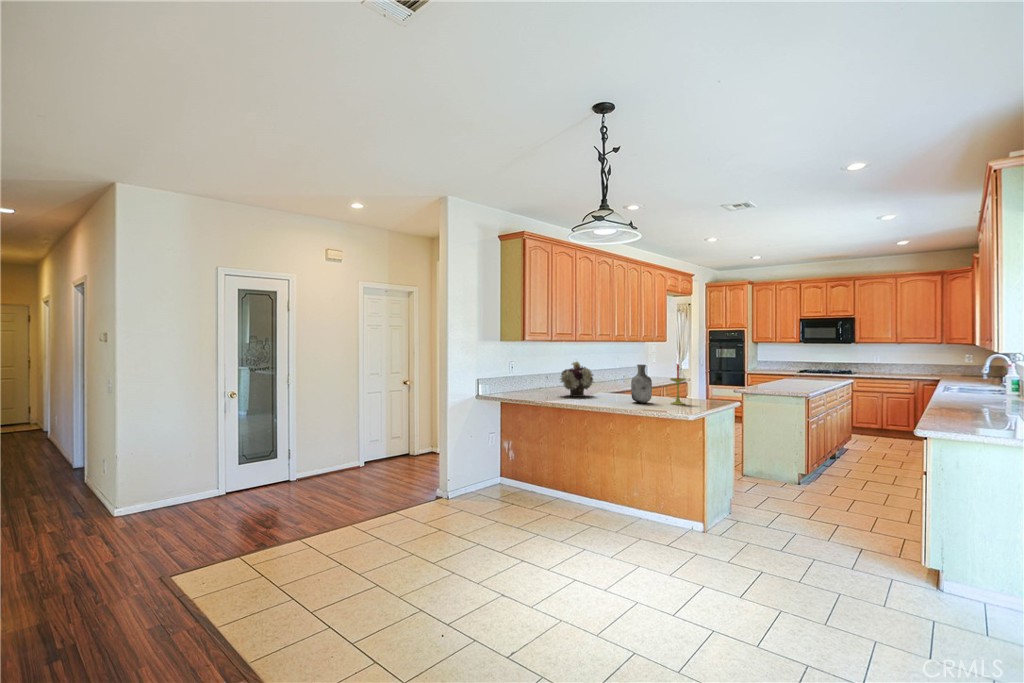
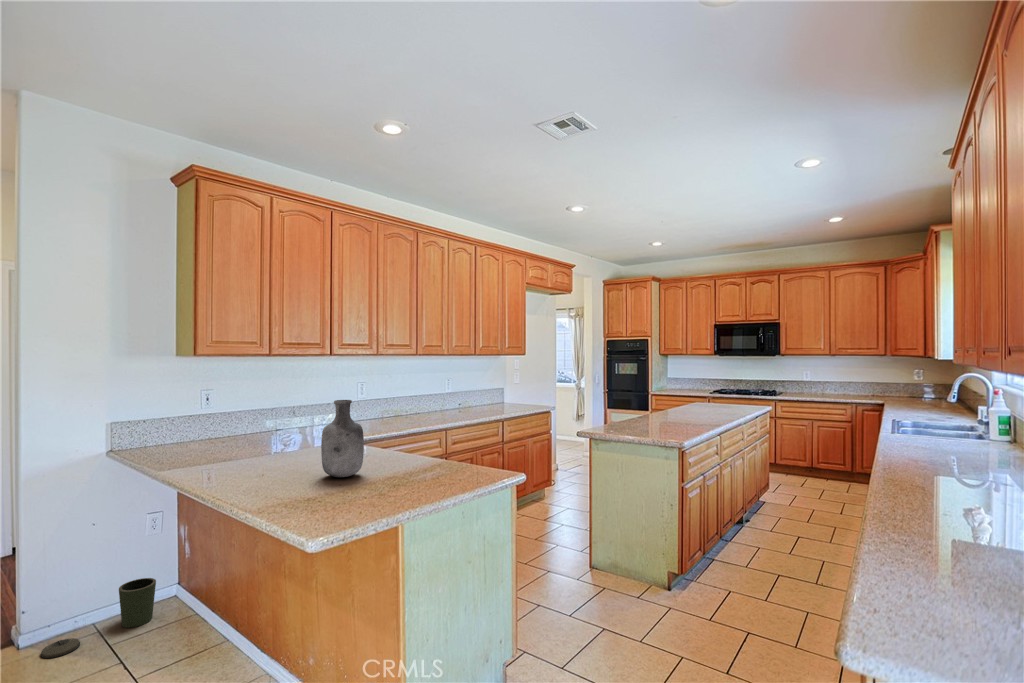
flower arrangement: present [560,361,593,397] -> none [233,390,310,457]
candle: present [670,364,686,405] -> none [387,397,427,482]
trash can: none [464,466,503,498] -> present [41,578,156,658]

